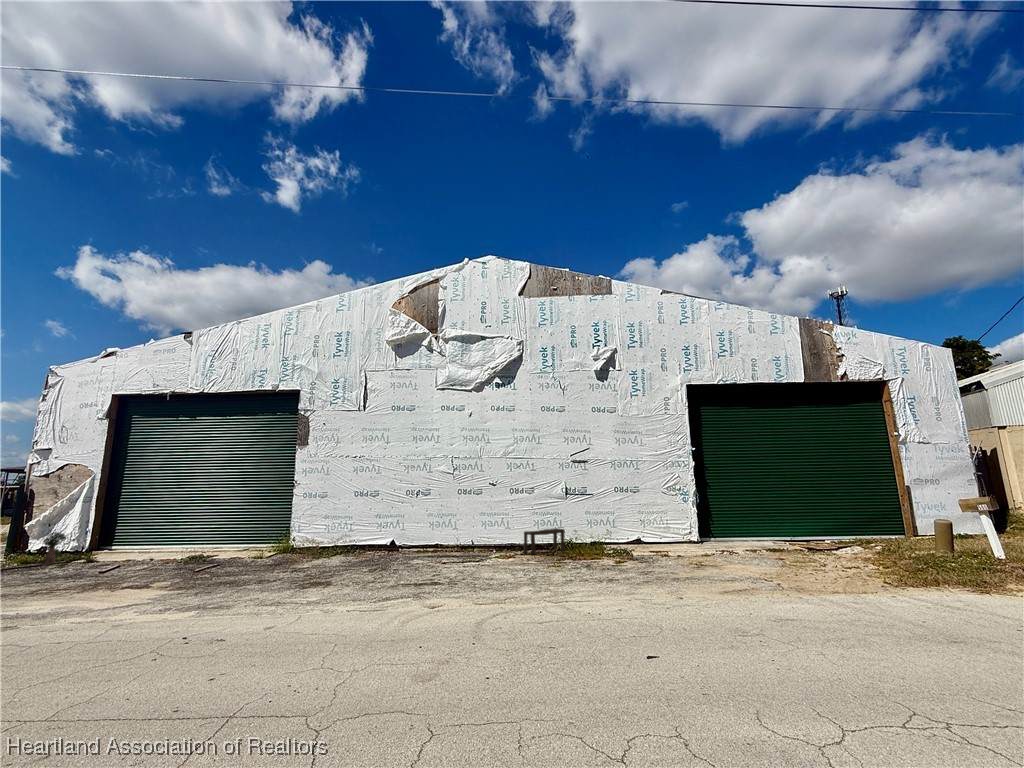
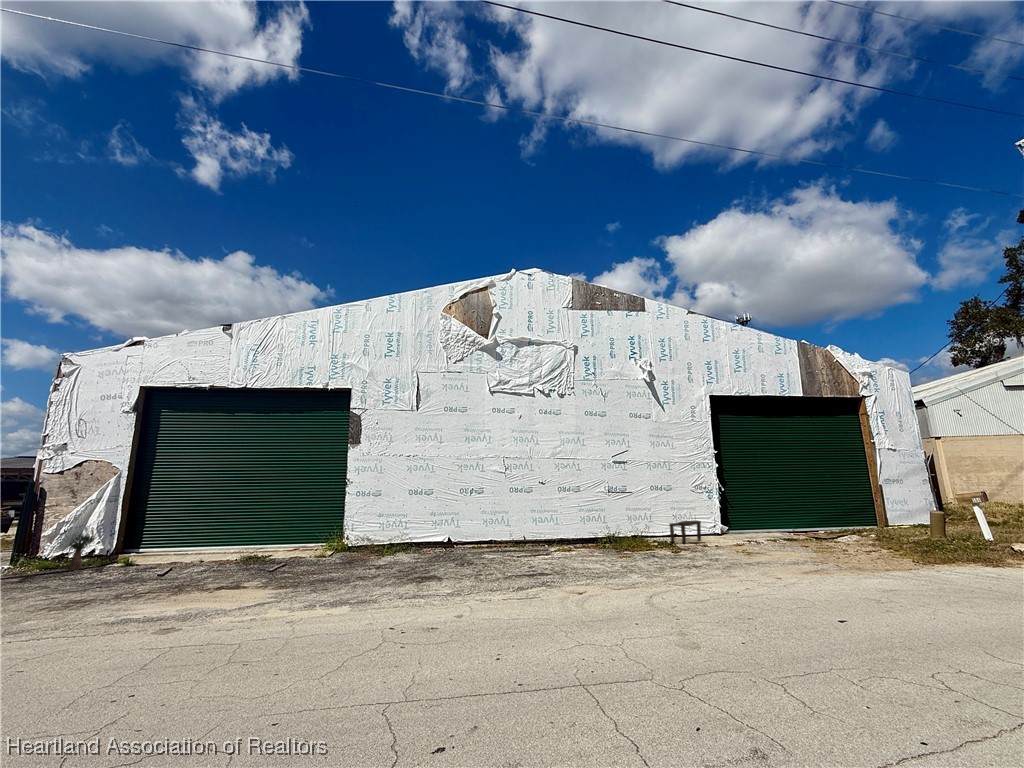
bench: present [524,528,565,555] -> present [669,520,701,544]

